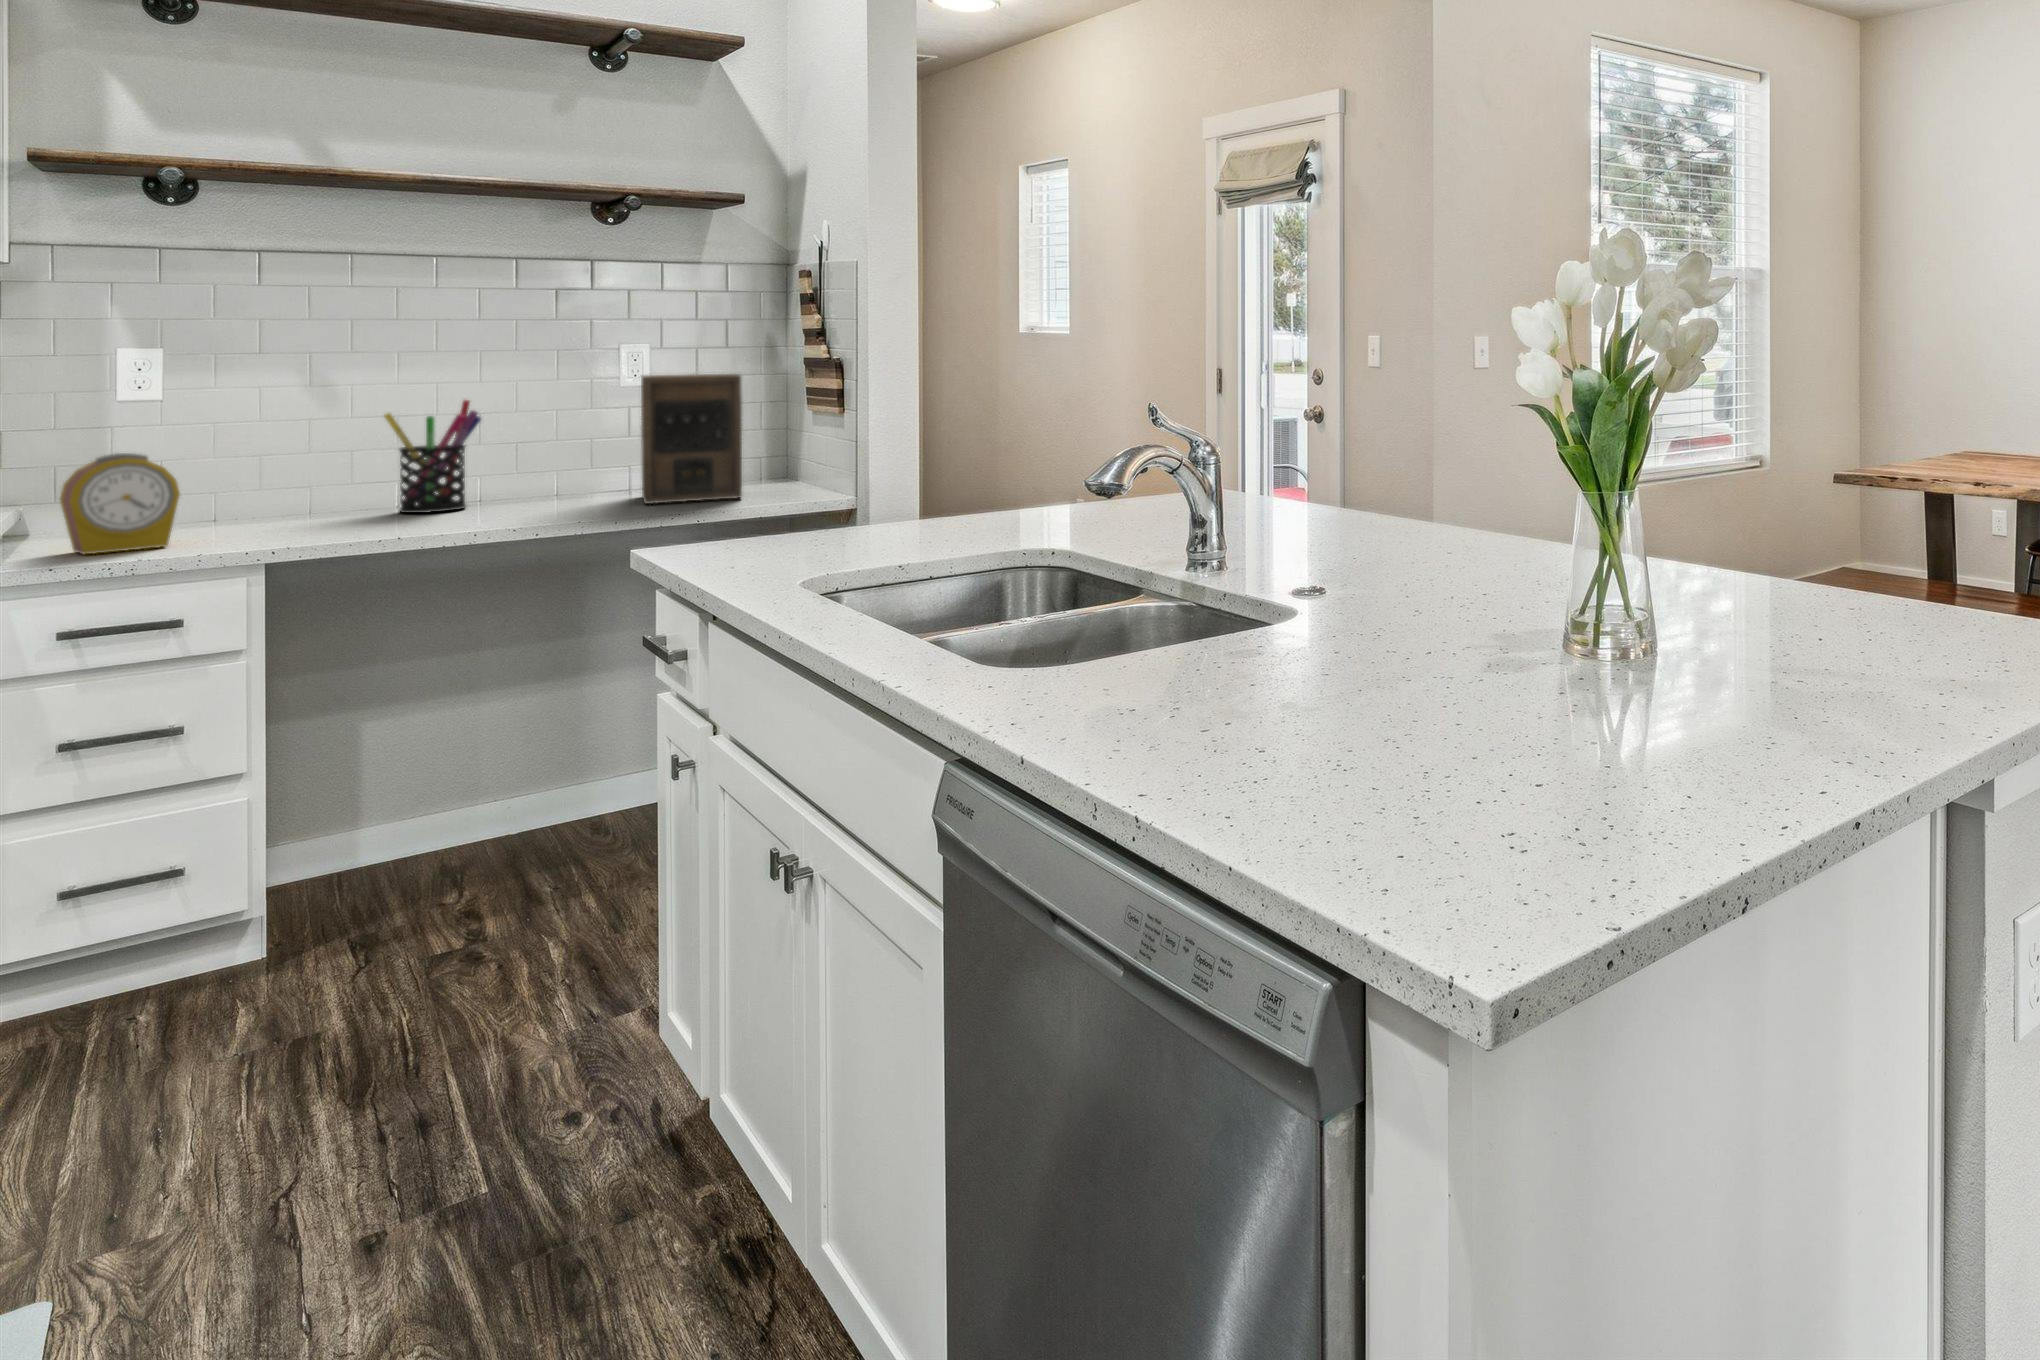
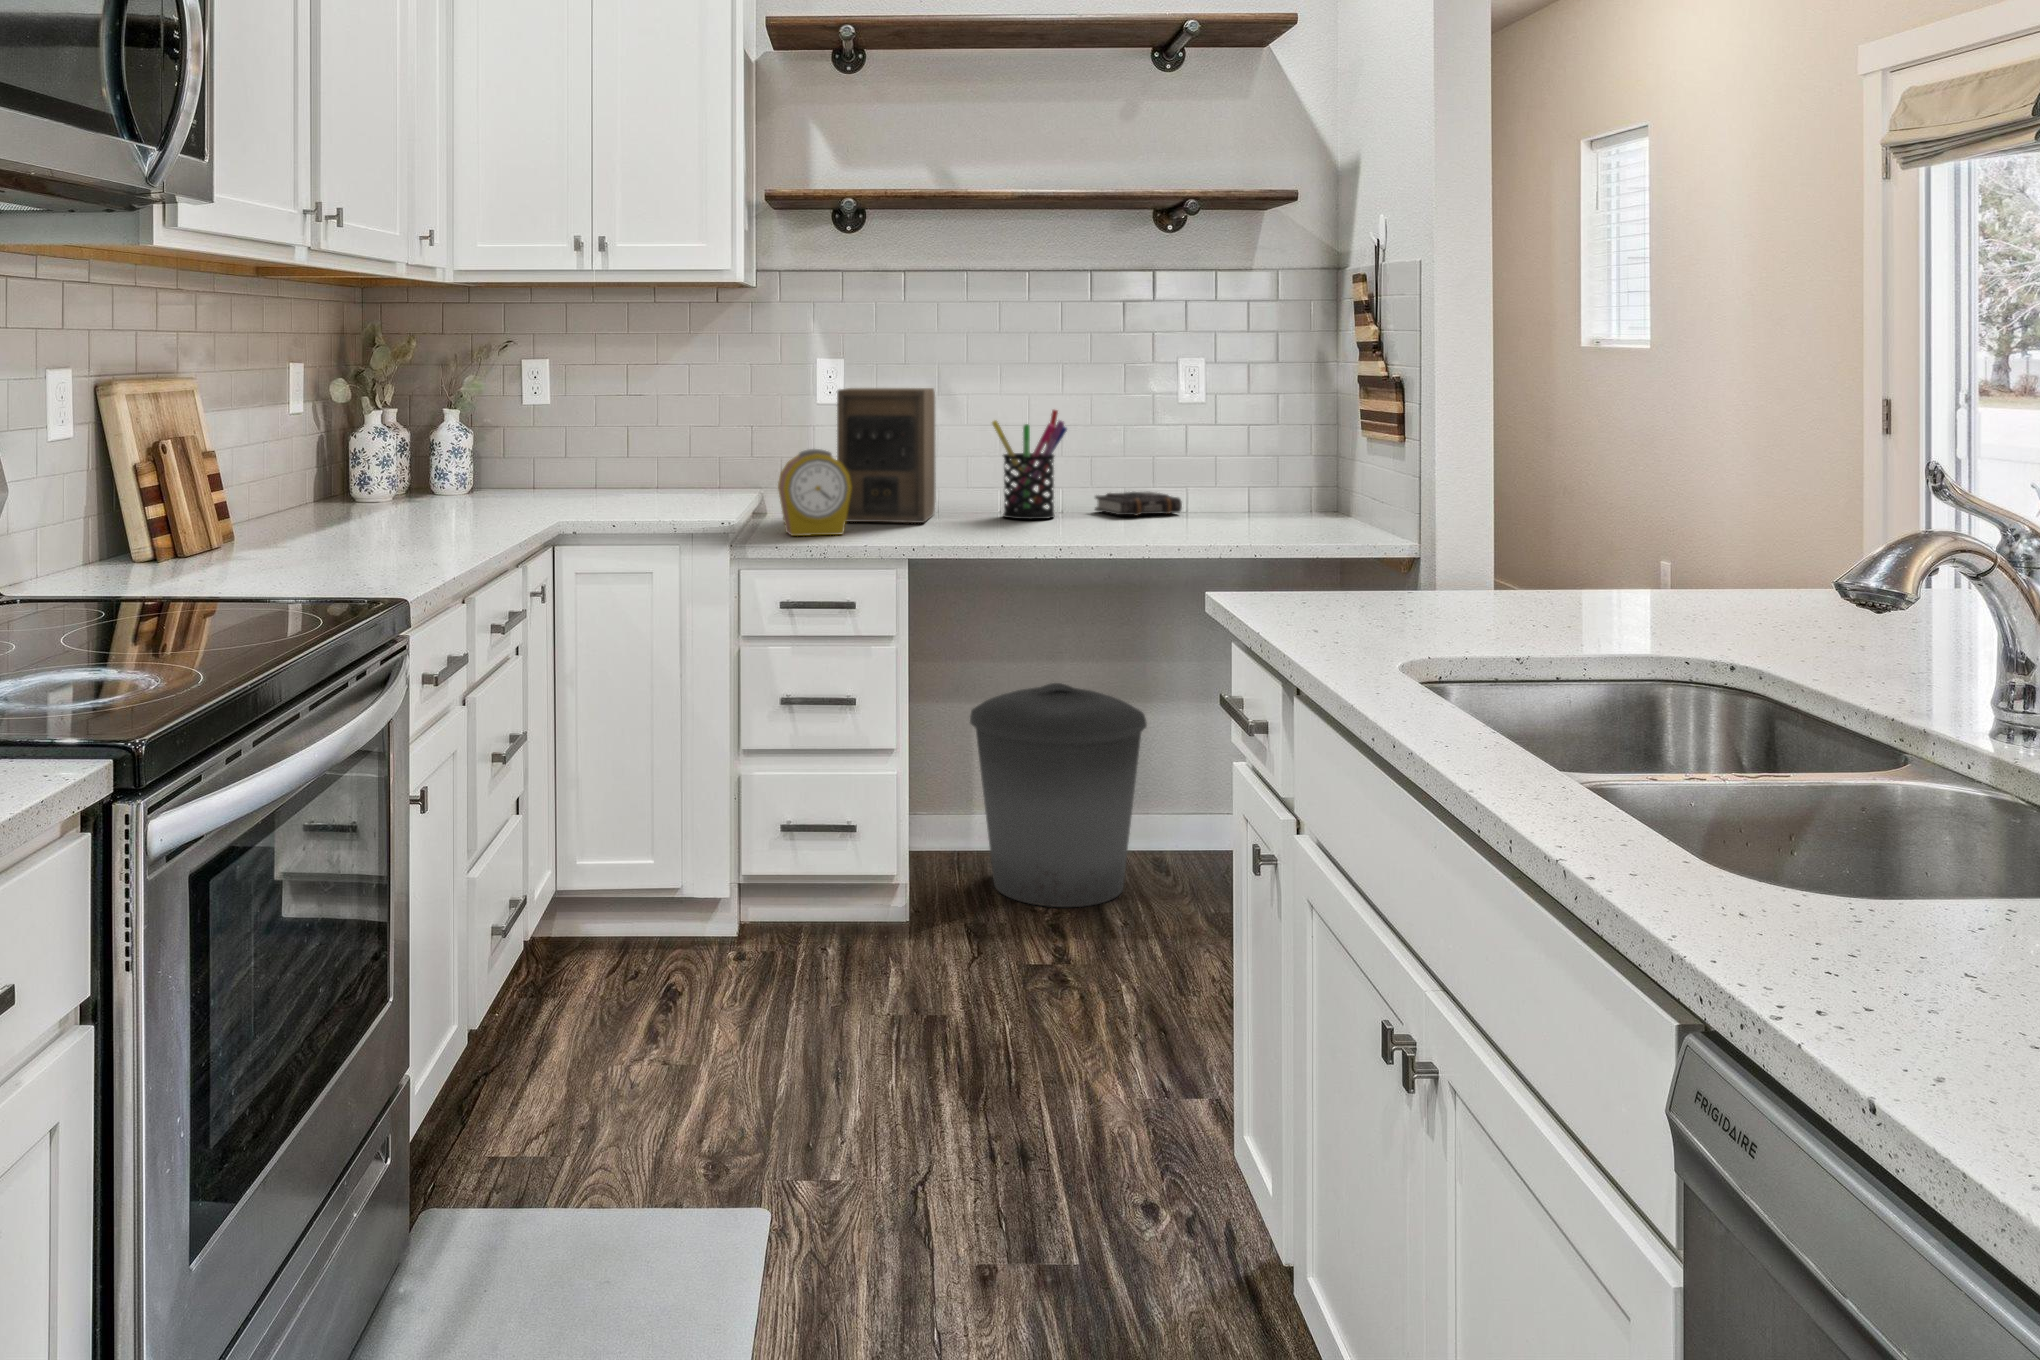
speaker: present [641,374,742,504] -> present [837,388,936,523]
book: none [516,476,618,500] -> present [1095,492,1182,516]
trash can: none [355,673,578,901] -> present [970,683,1147,907]

